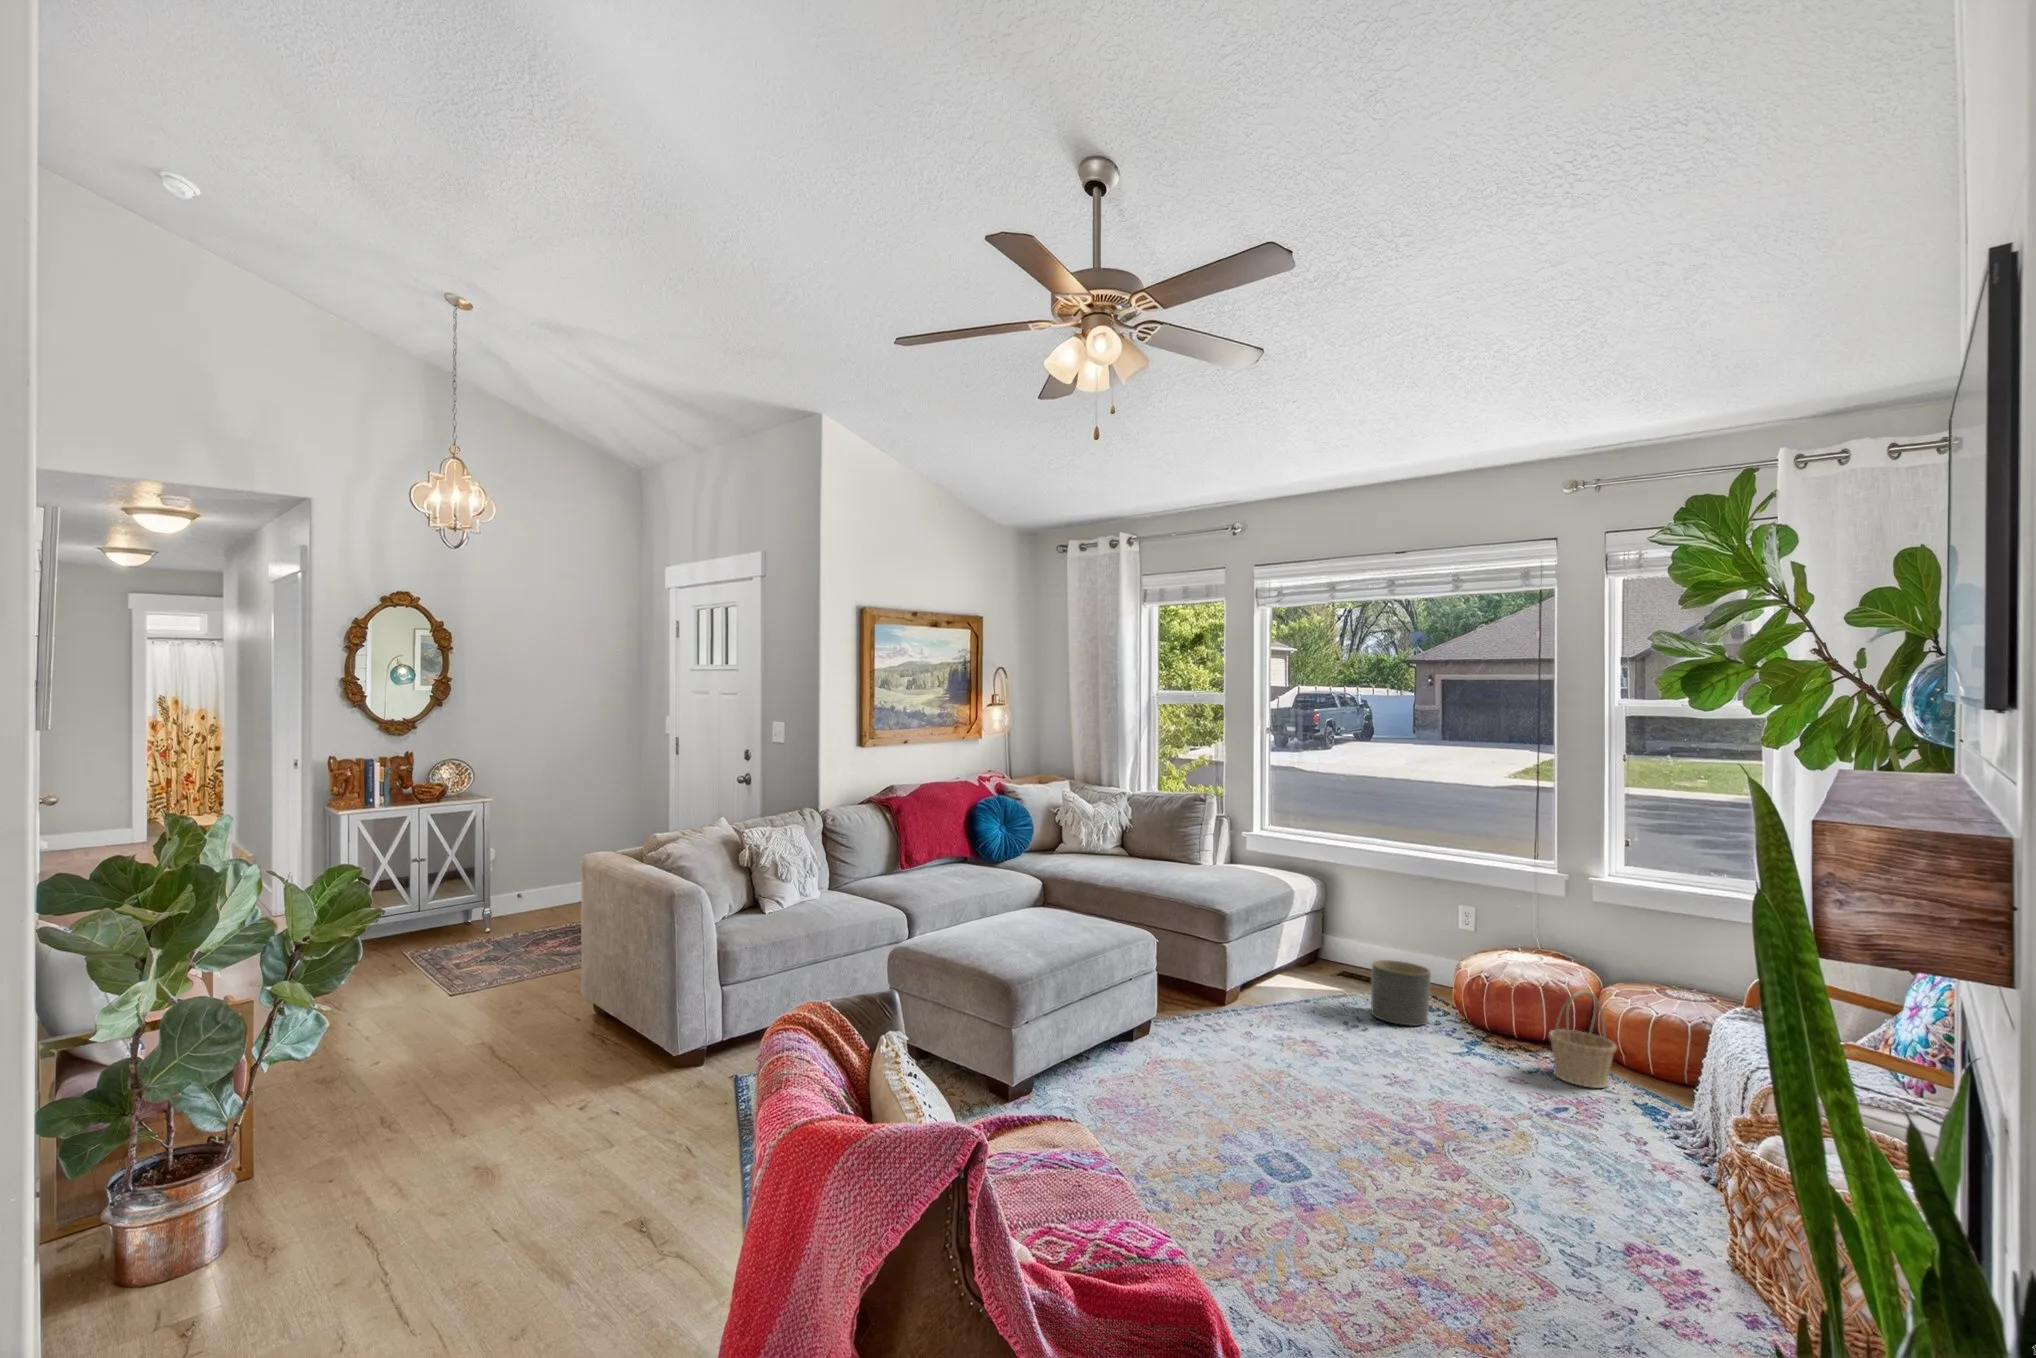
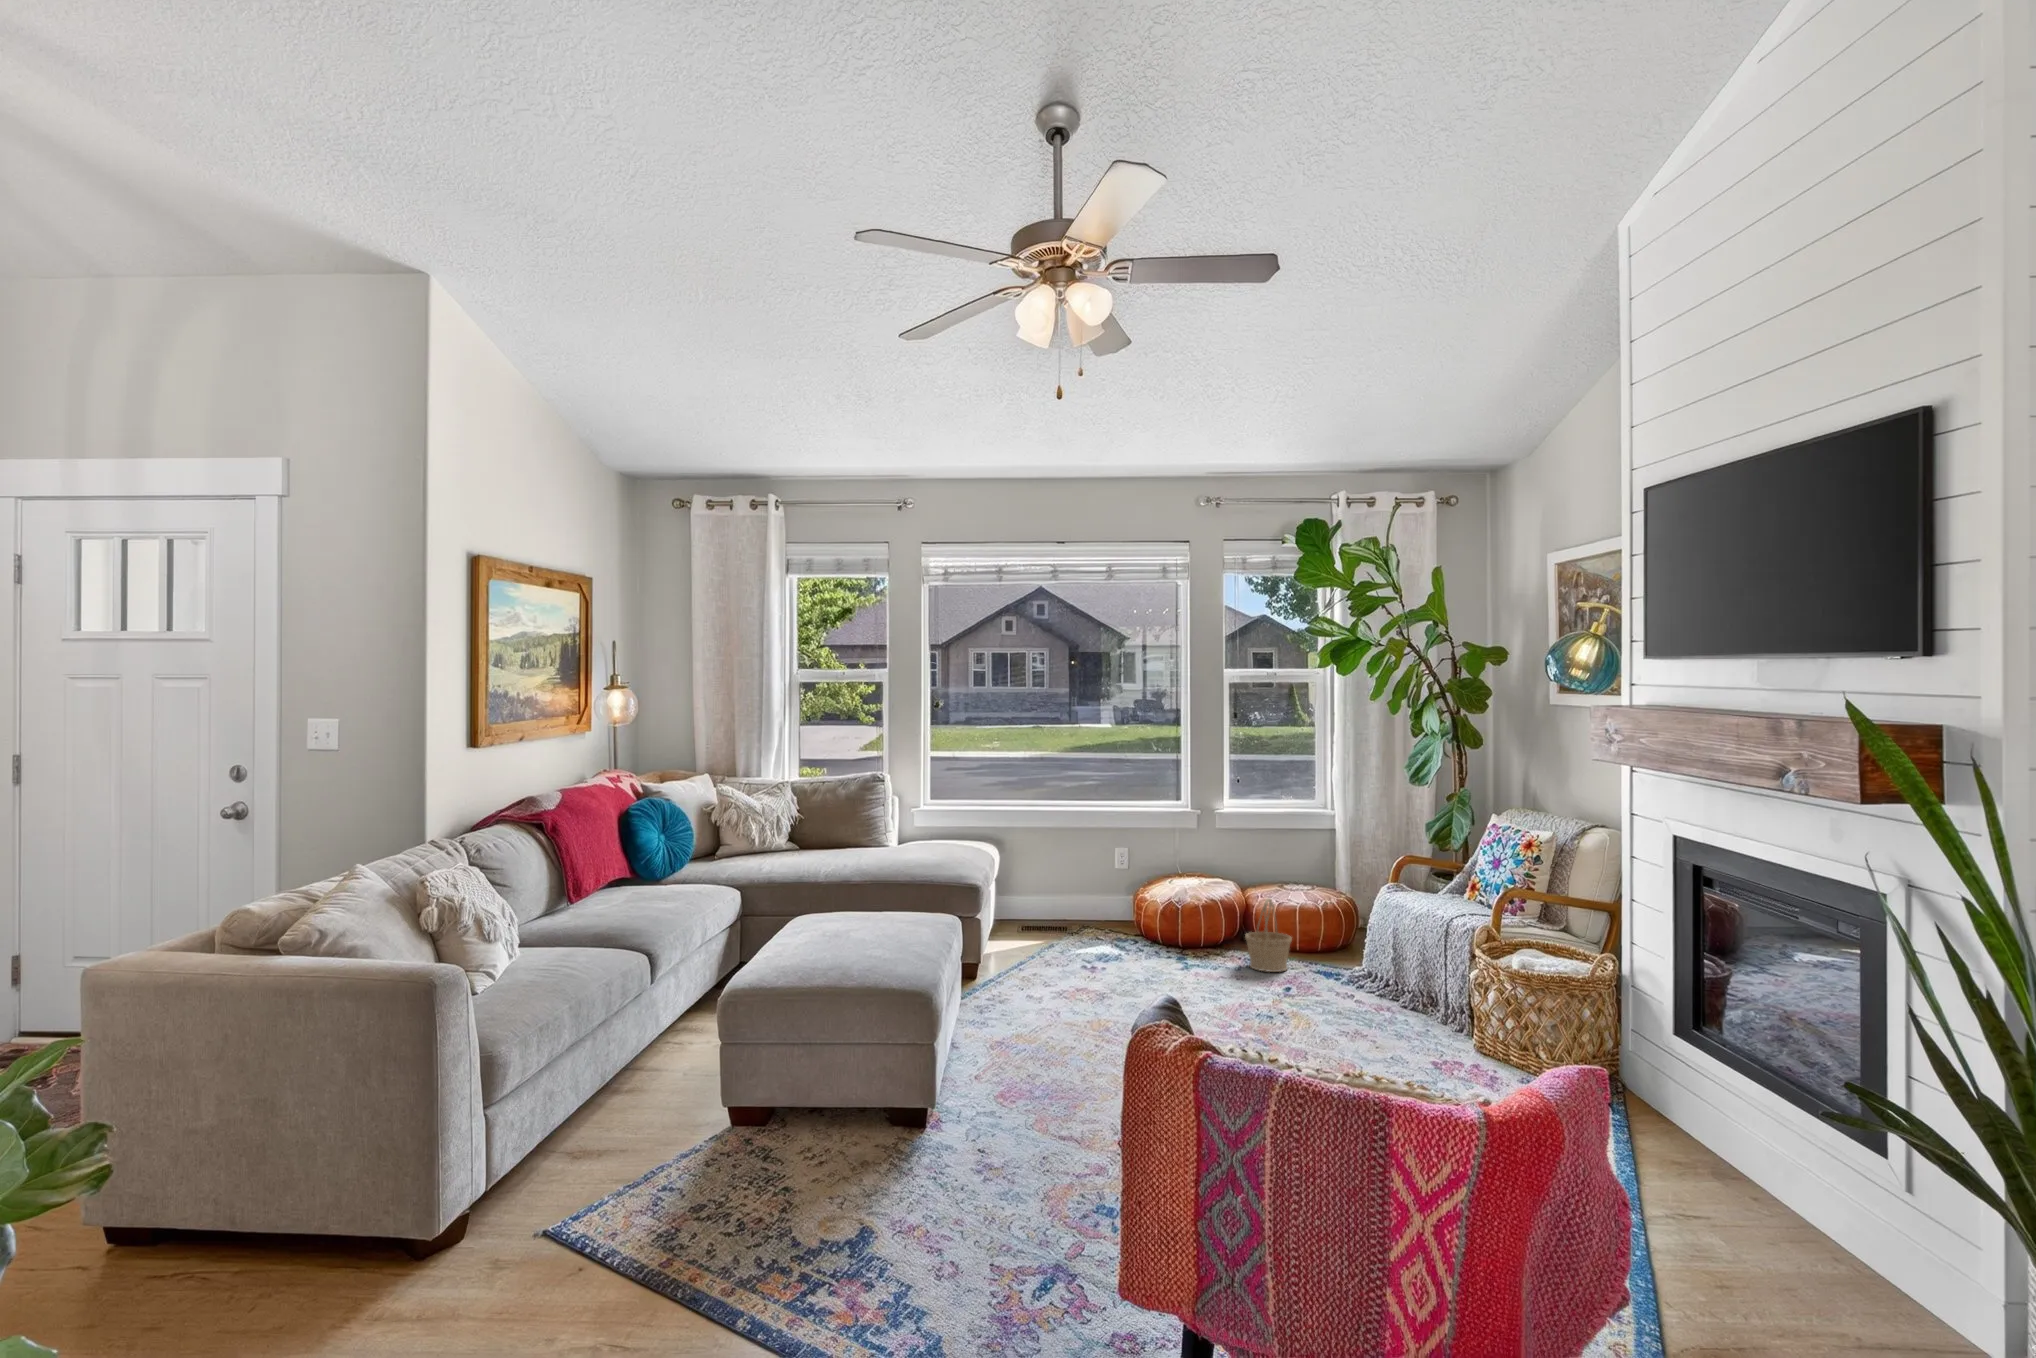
planter: present [1371,960,1431,1026] -> none [1087,906,1136,960]

